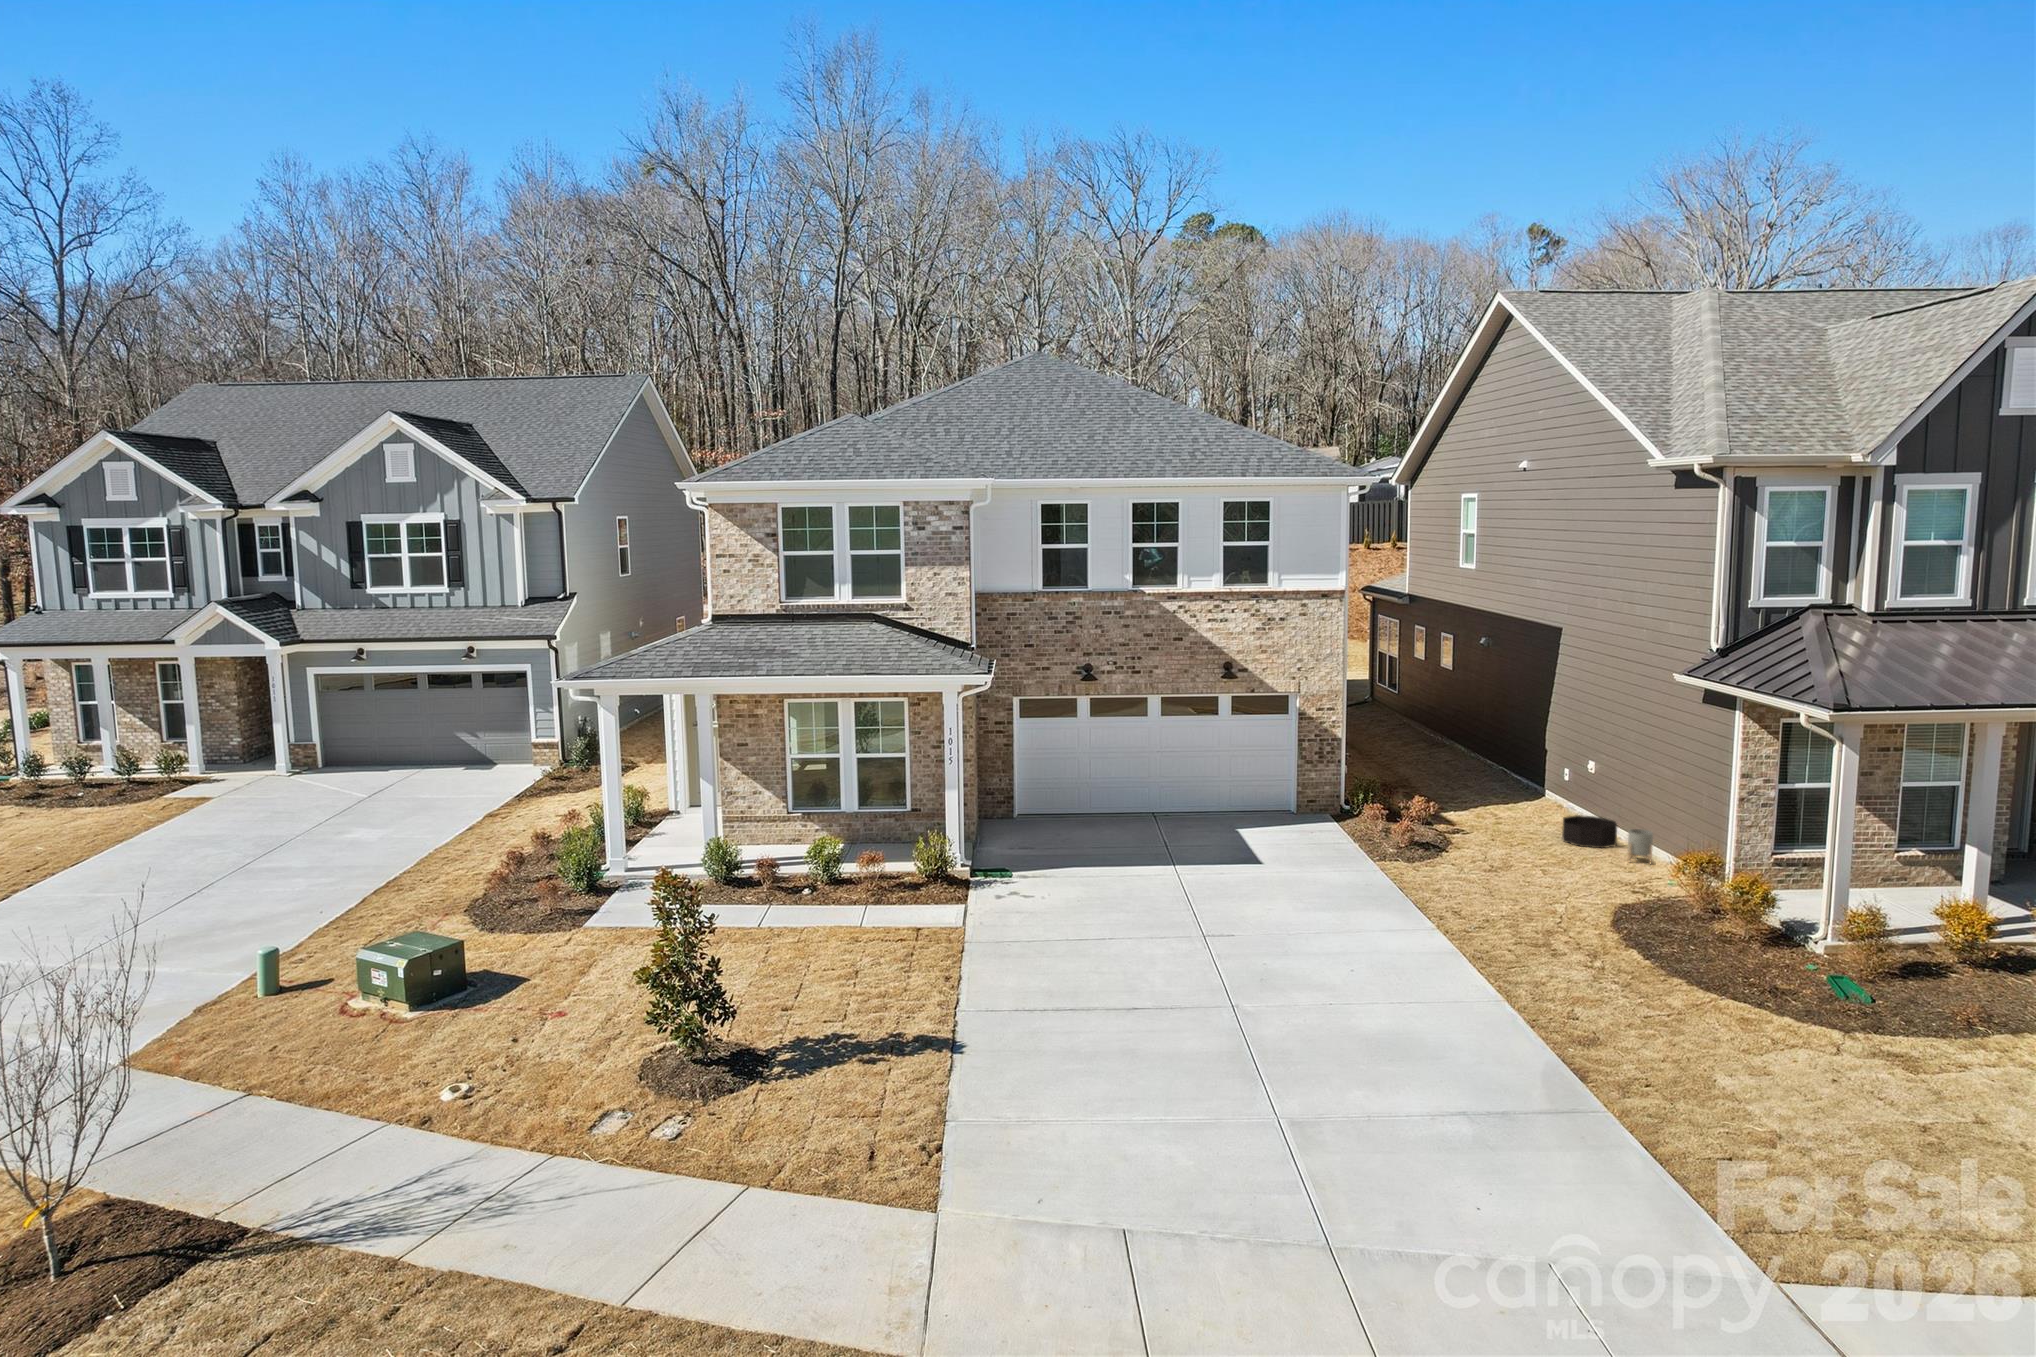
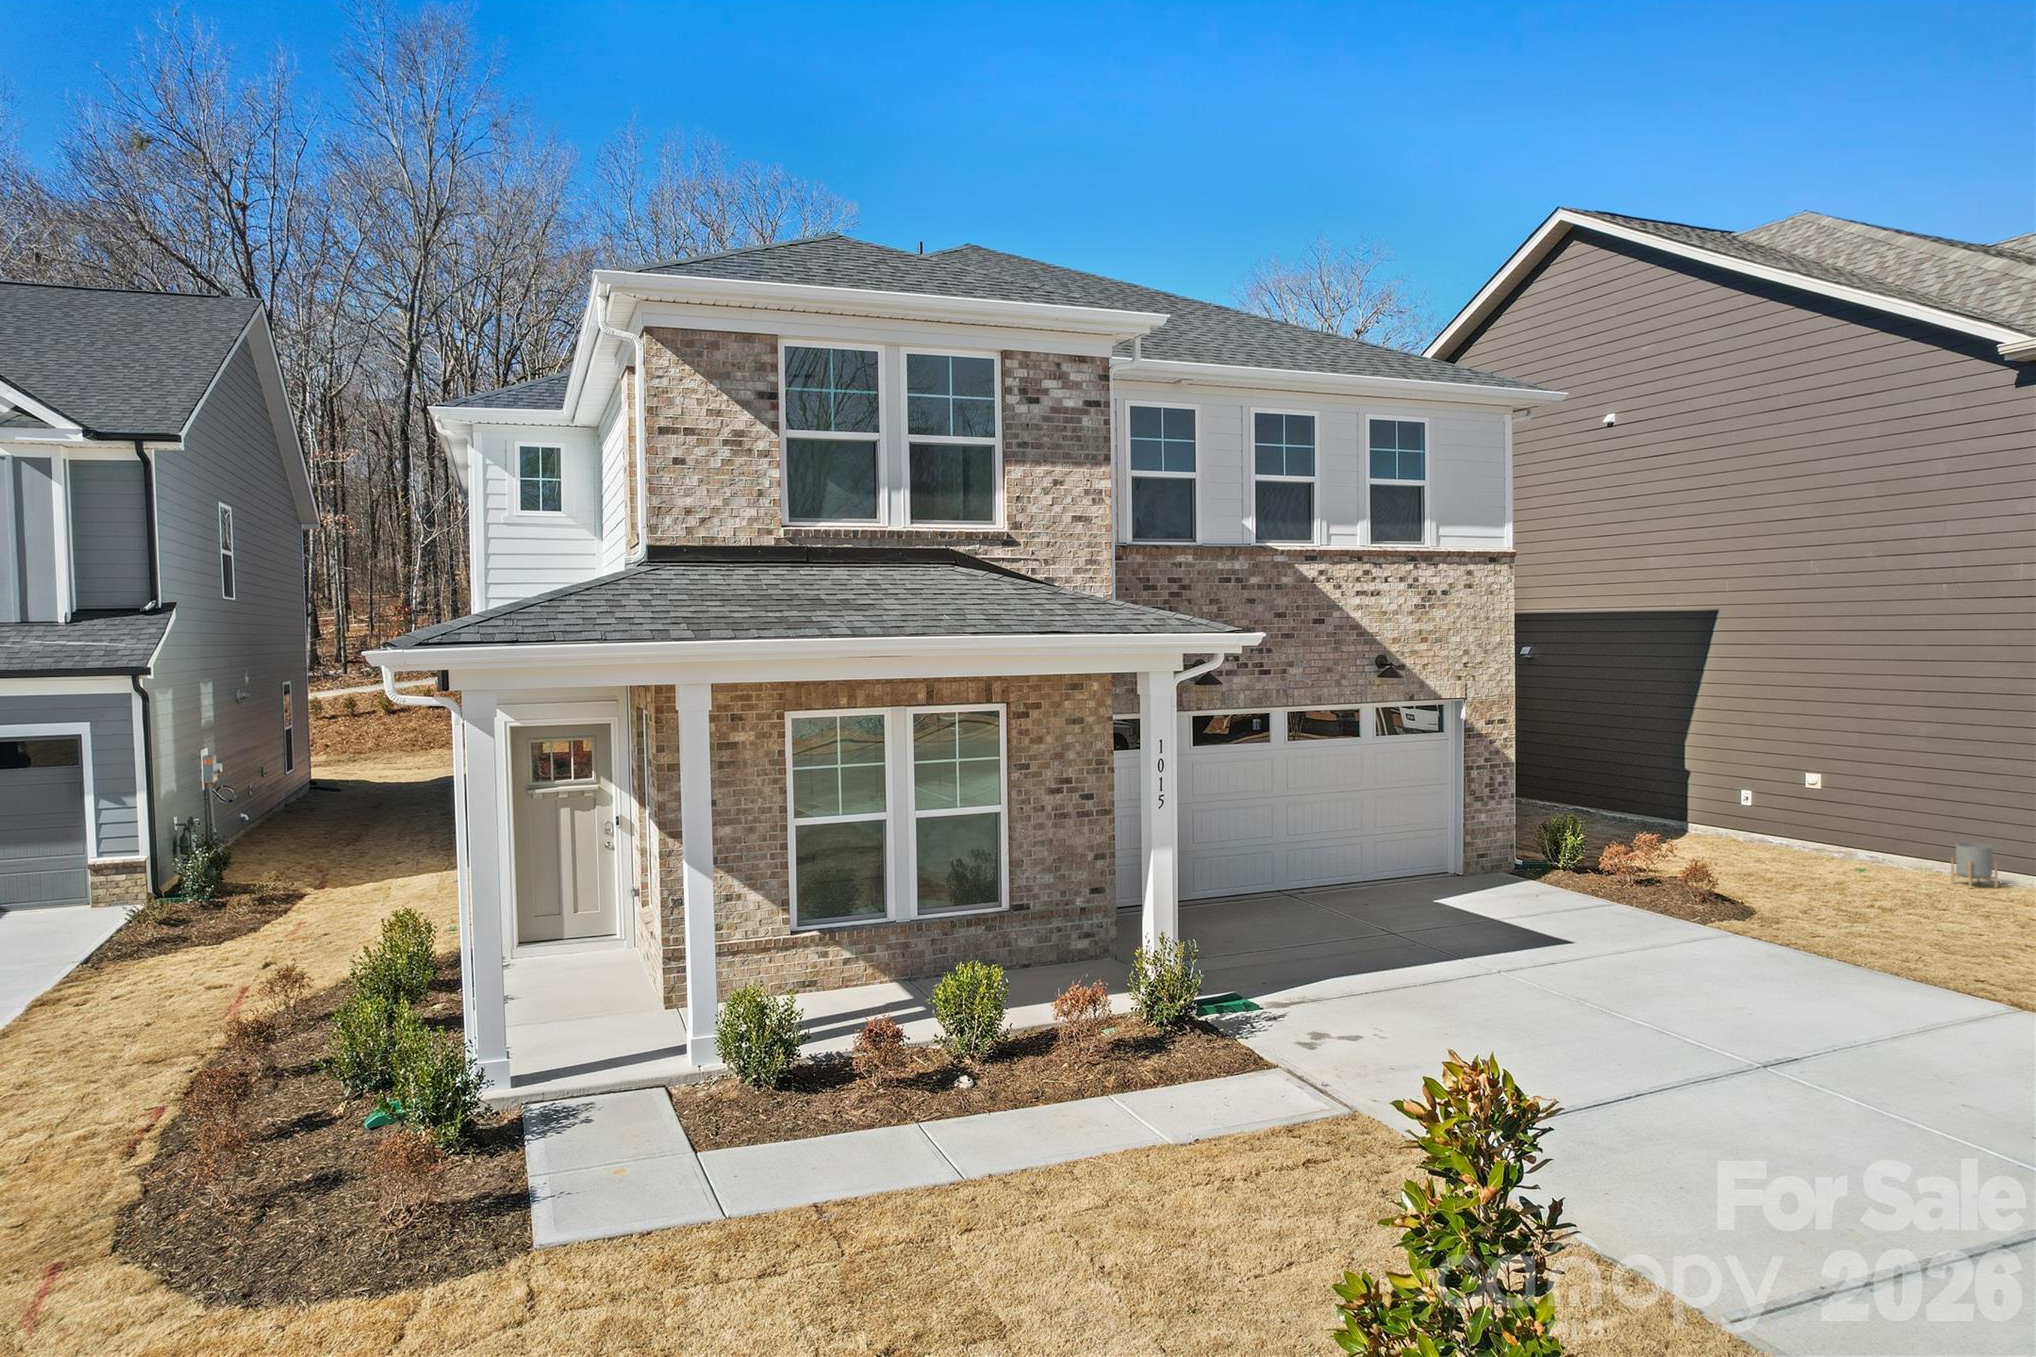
basket: present [1562,815,1617,848] -> none [1821,839,1904,877]

